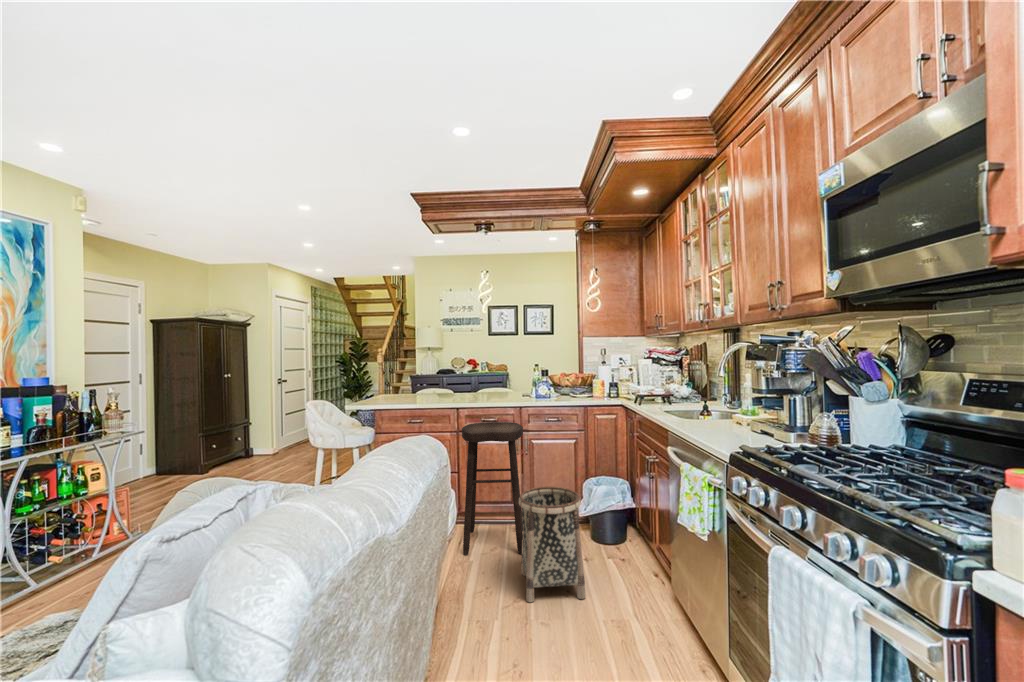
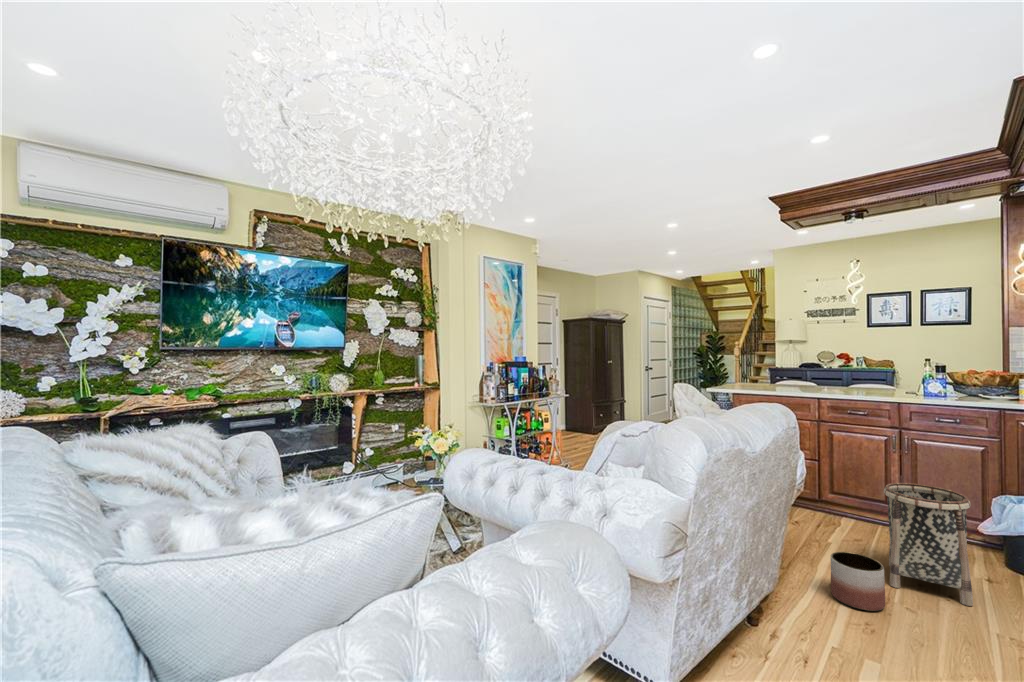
stool: present [462,422,523,555] -> none [821,415,900,552]
planter: none [480,583,528,653] -> present [831,552,885,611]

